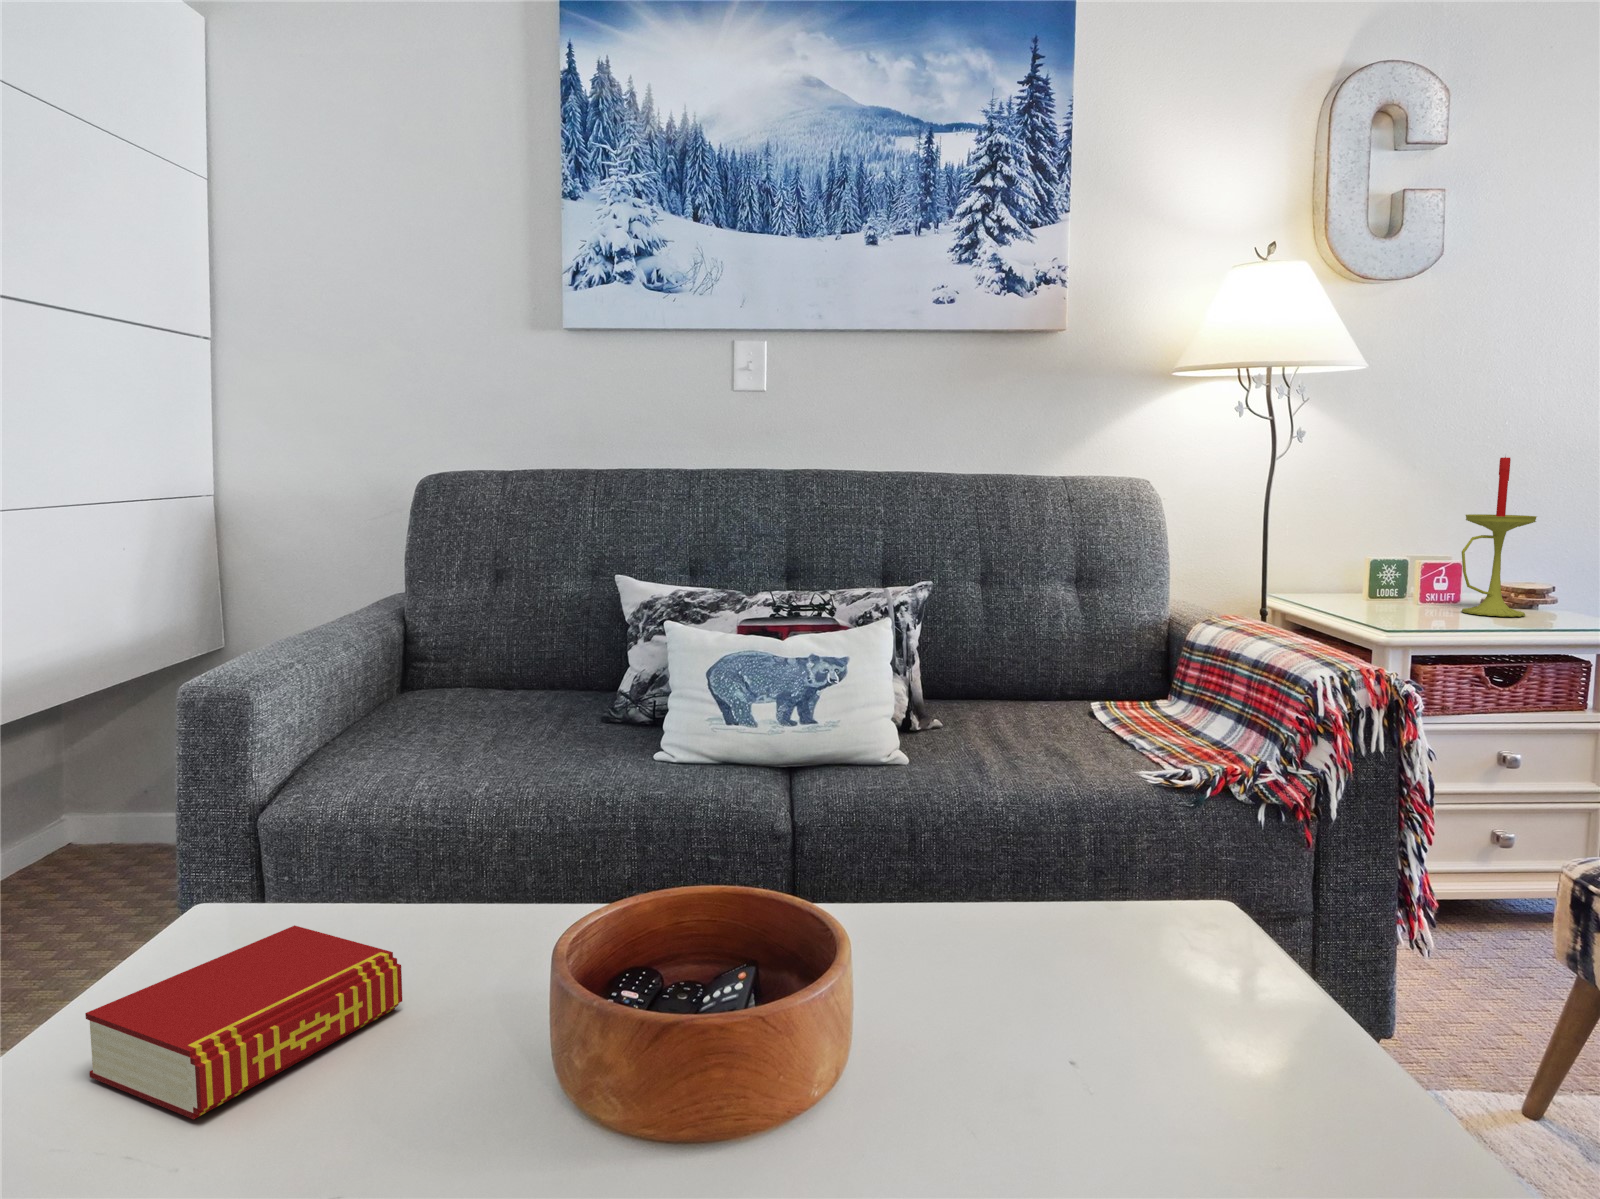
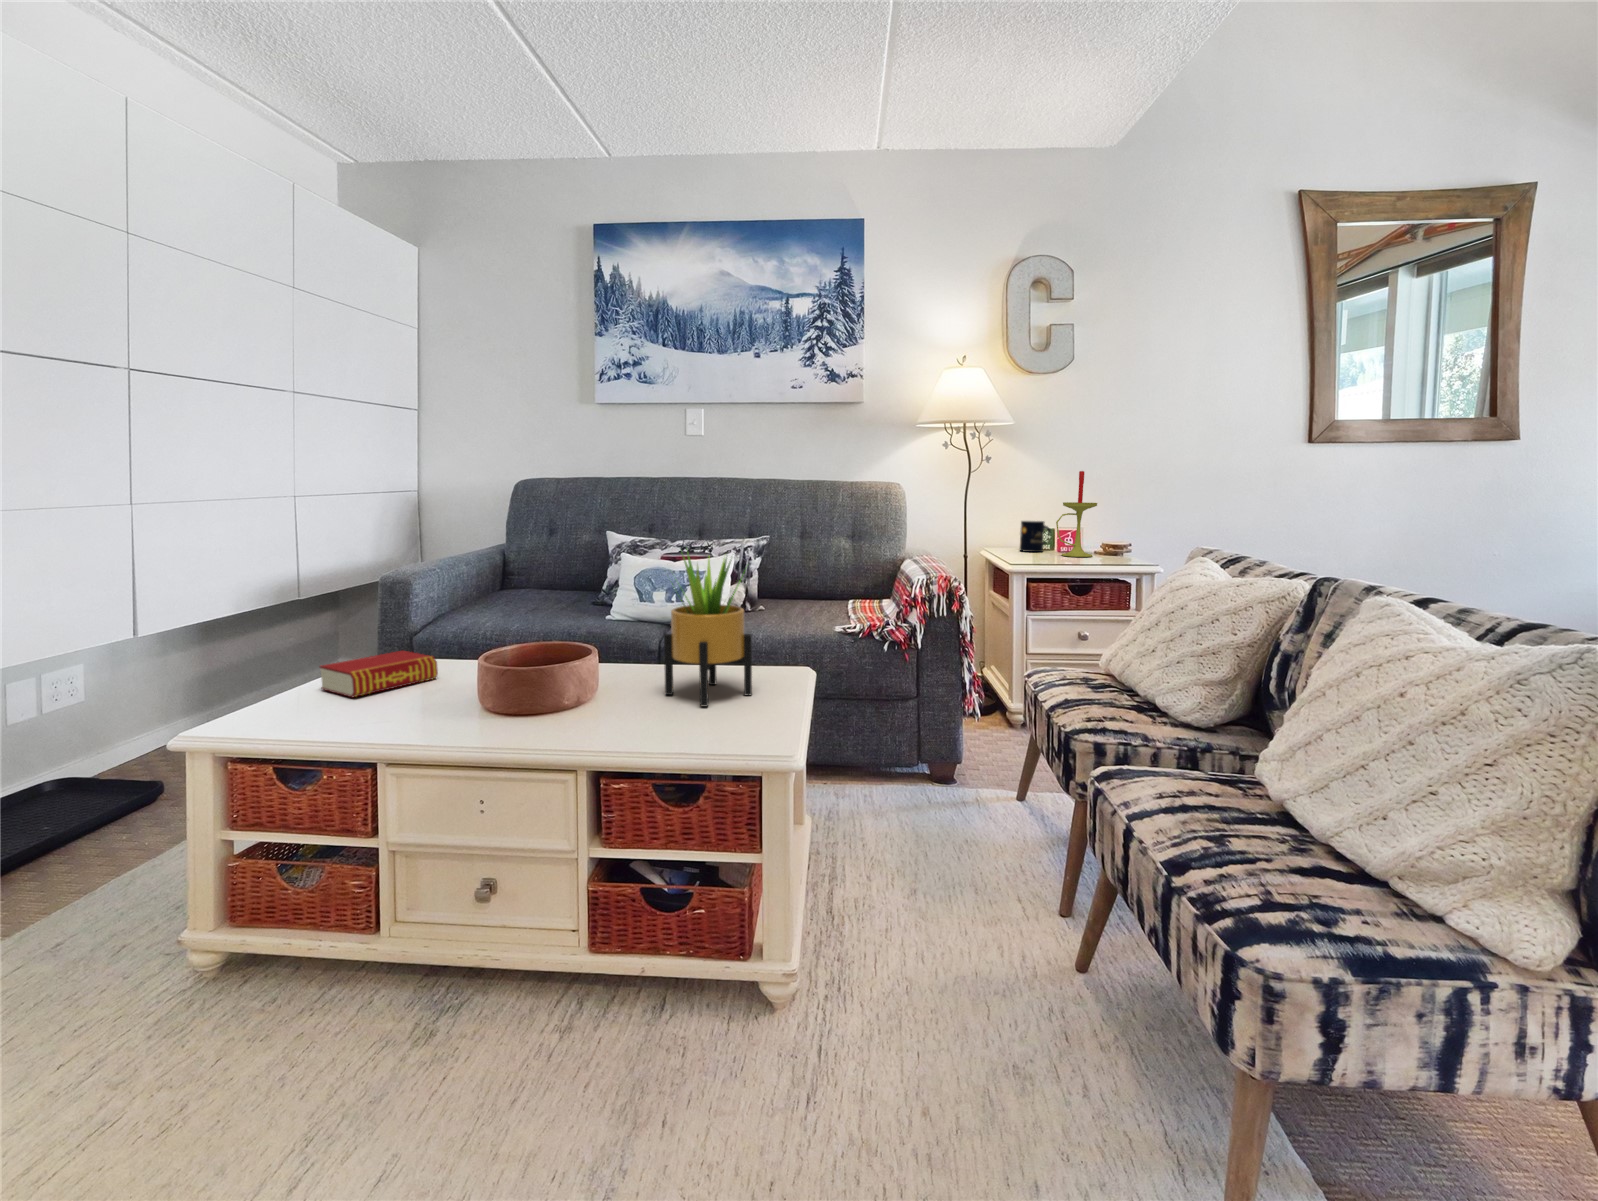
mug: none [1363,546,1419,604] -> present [1020,521,1051,552]
potted plant: none [1060,660,1306,1125] -> present [664,554,752,706]

